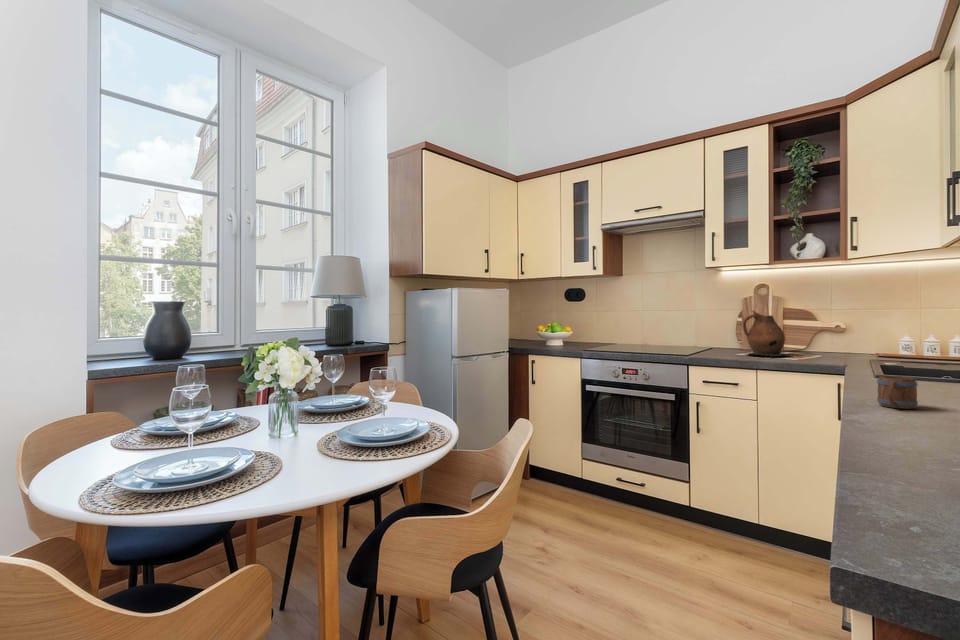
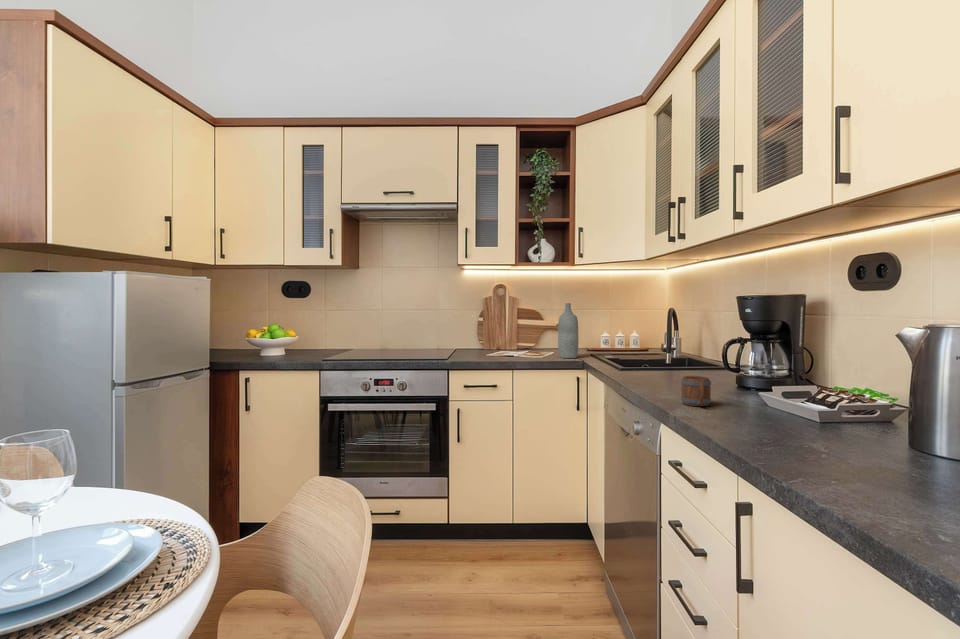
bottle: none [824,301,851,361] -> present [558,303,578,358]
ceramic pitcher: present [743,311,791,356] -> none [493,312,533,358]

